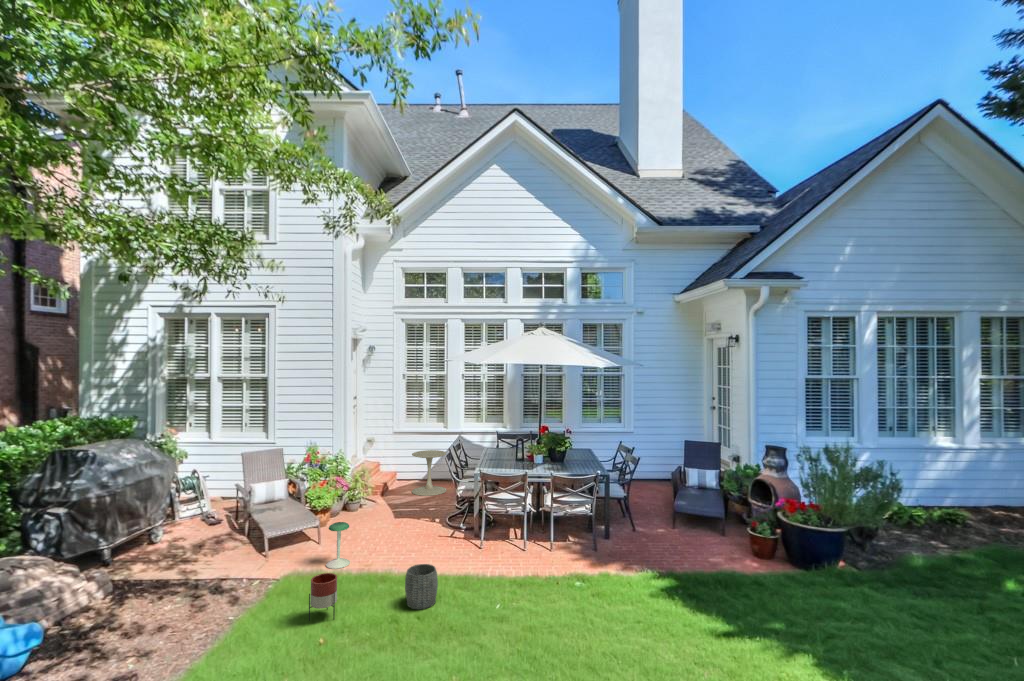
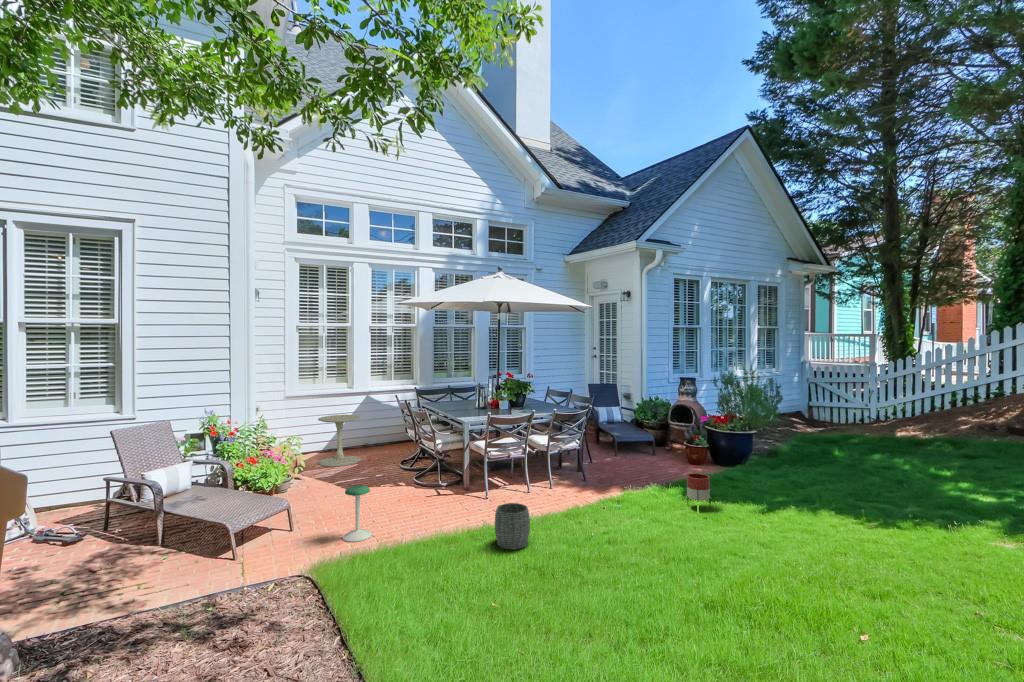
planter: present [309,573,337,621] -> present [687,473,710,508]

